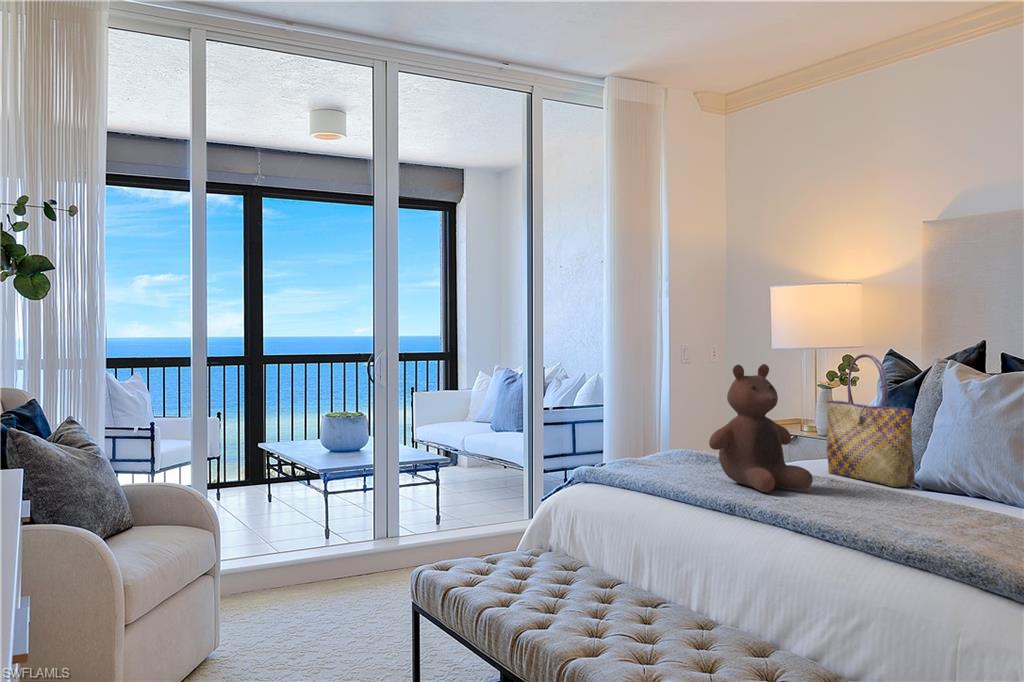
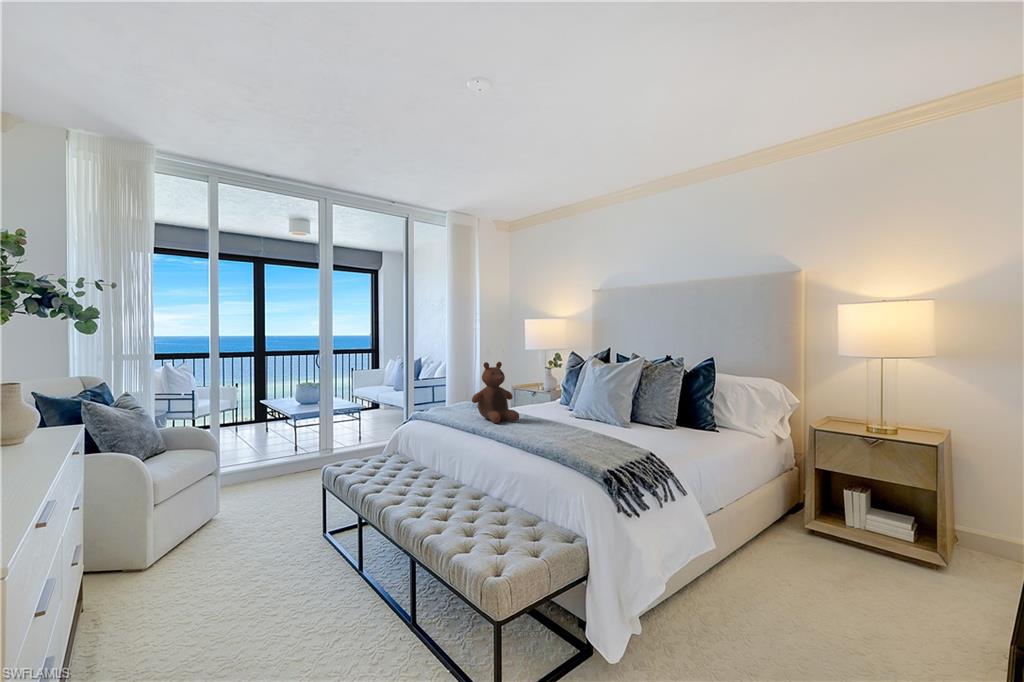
tote bag: present [827,354,915,487] -> none [535,356,570,418]

